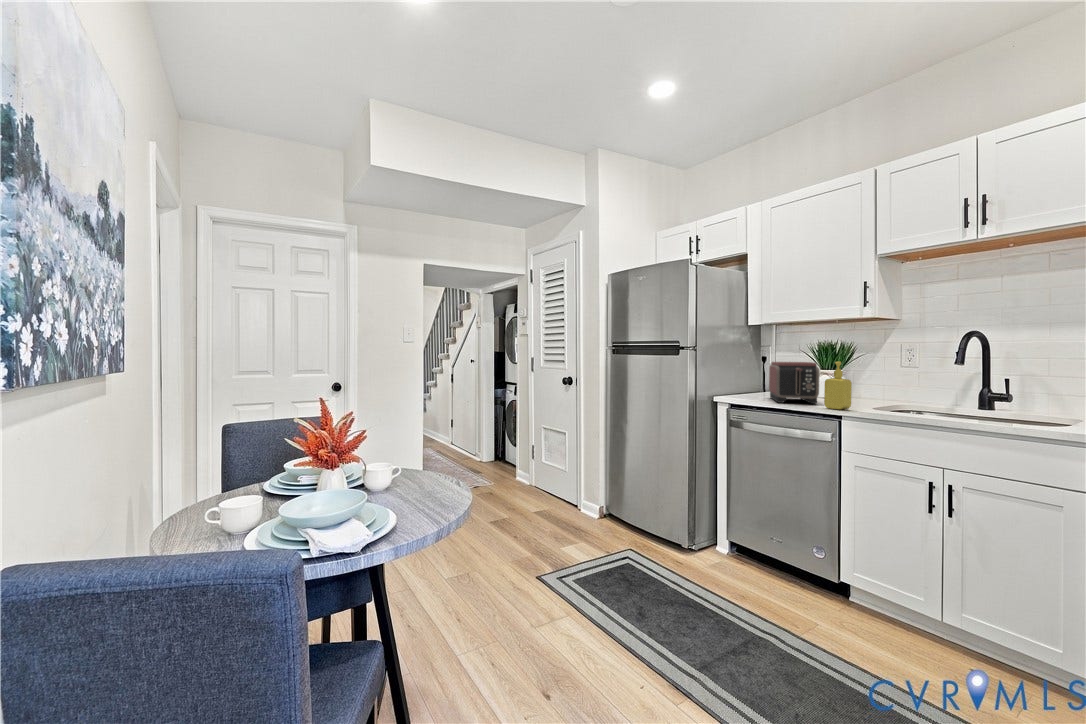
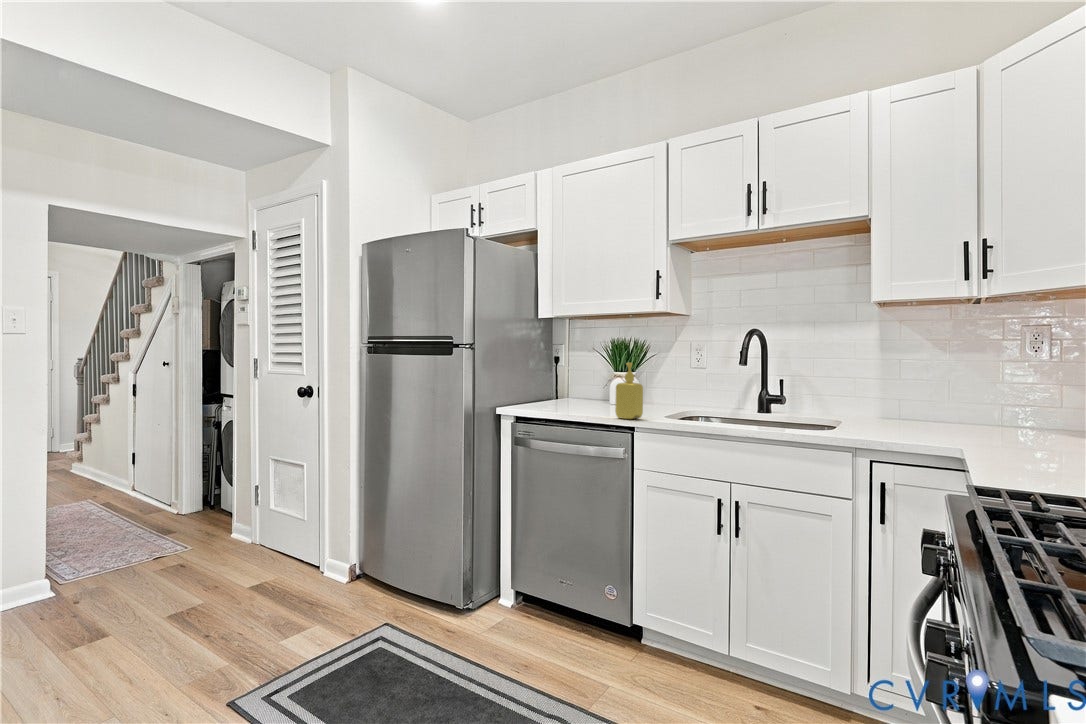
toaster: present [769,362,819,404] -> none [560,363,611,413]

